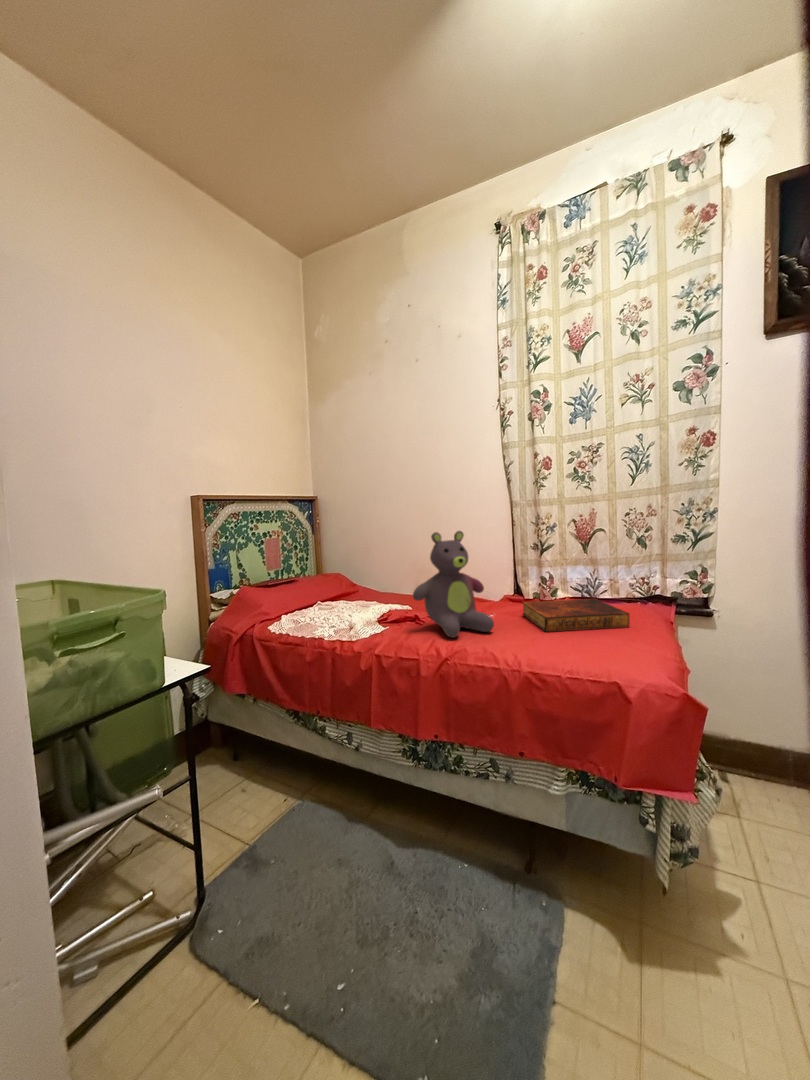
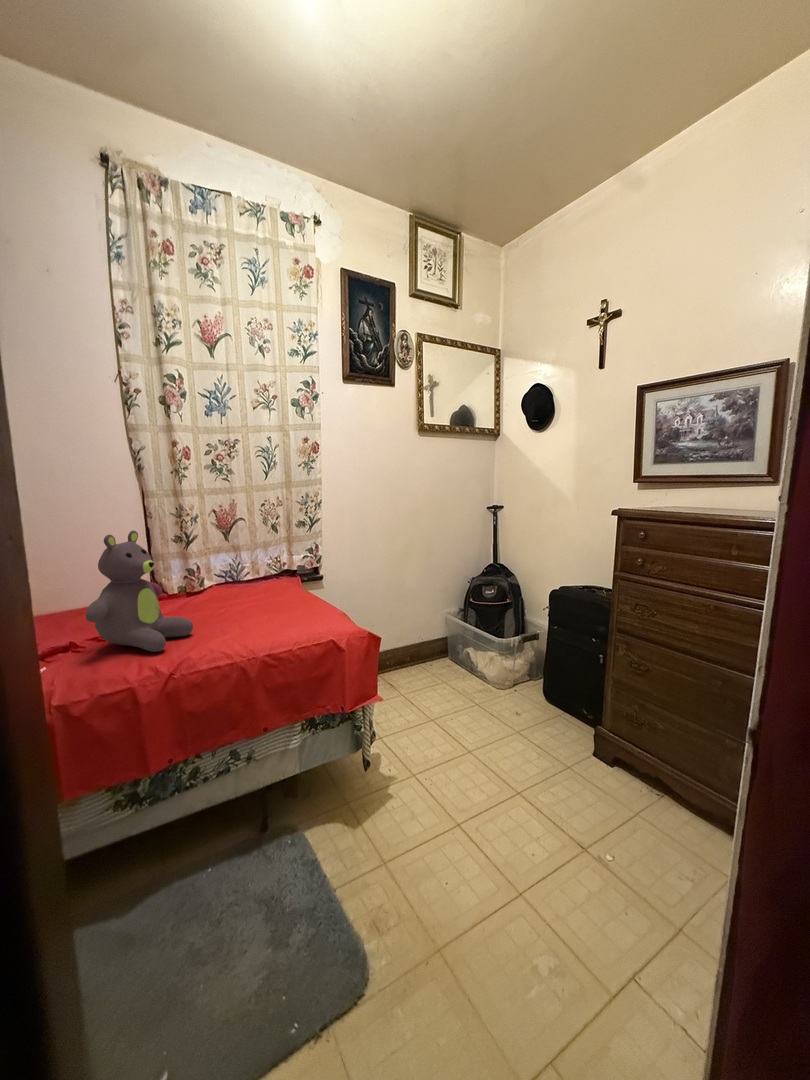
book: present [522,599,629,632] -> none [194,581,294,620]

